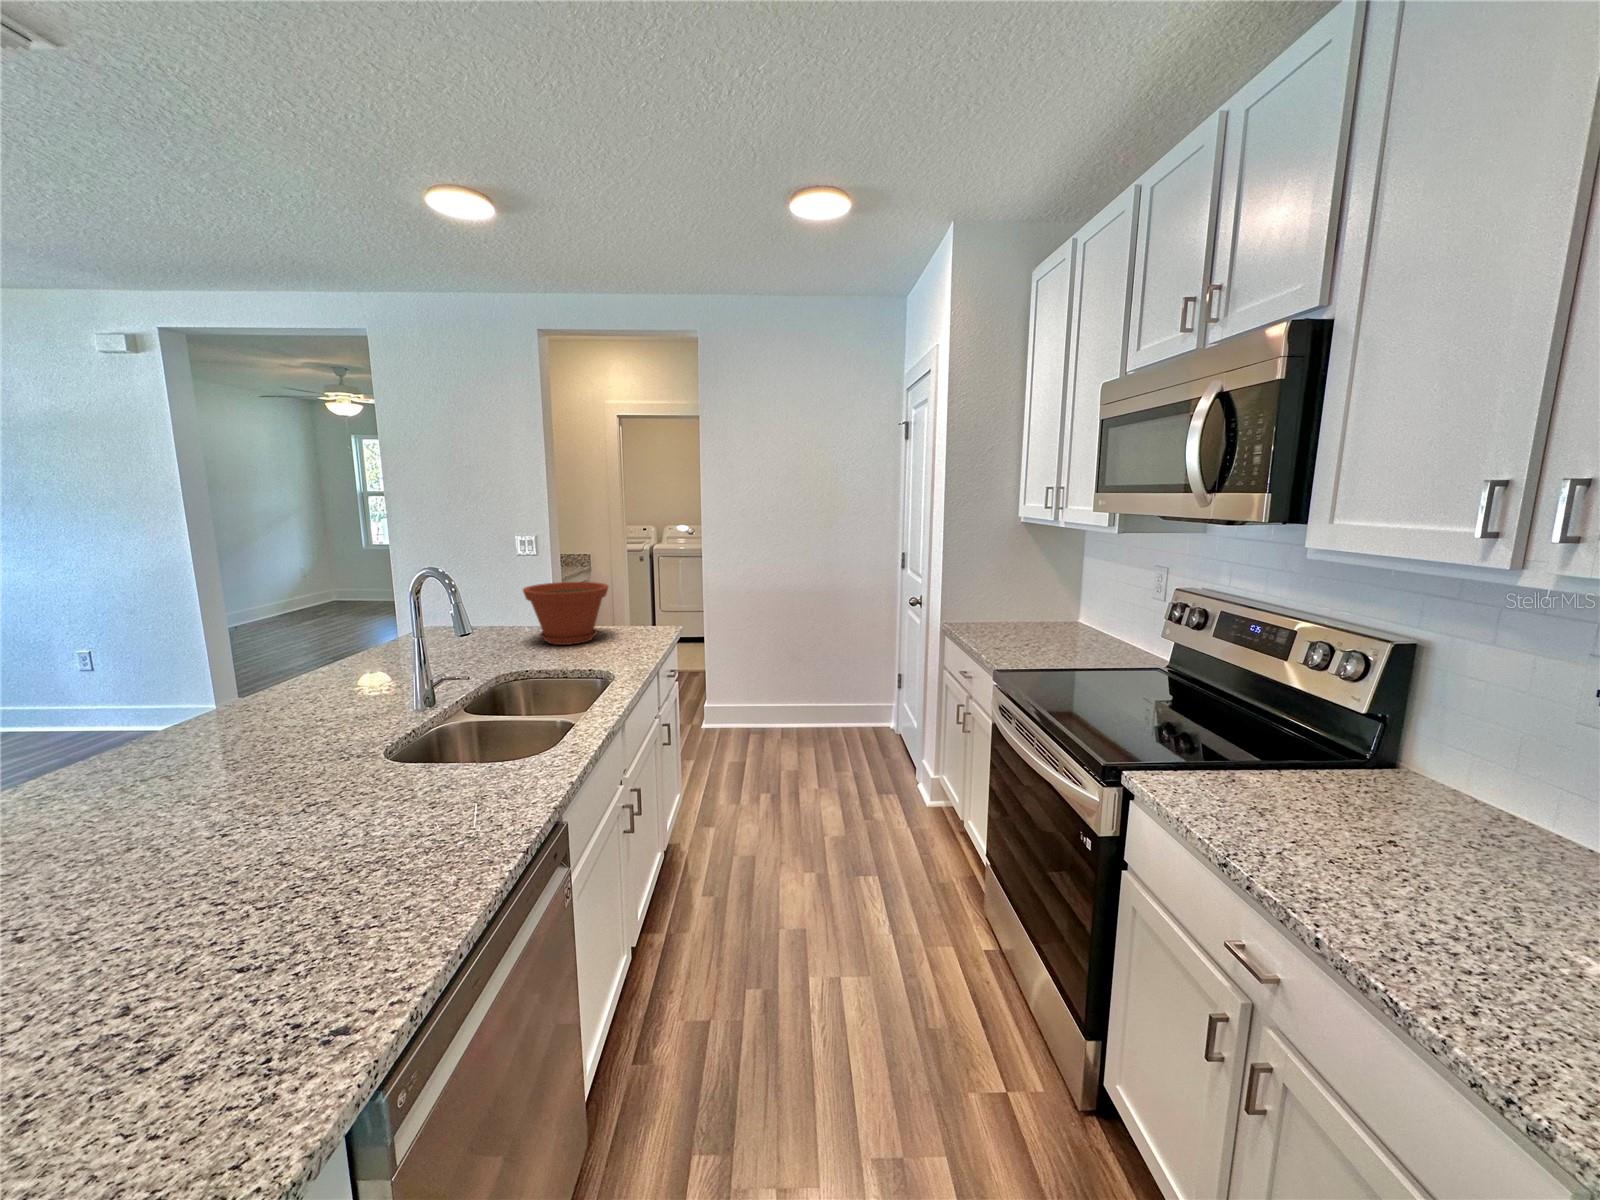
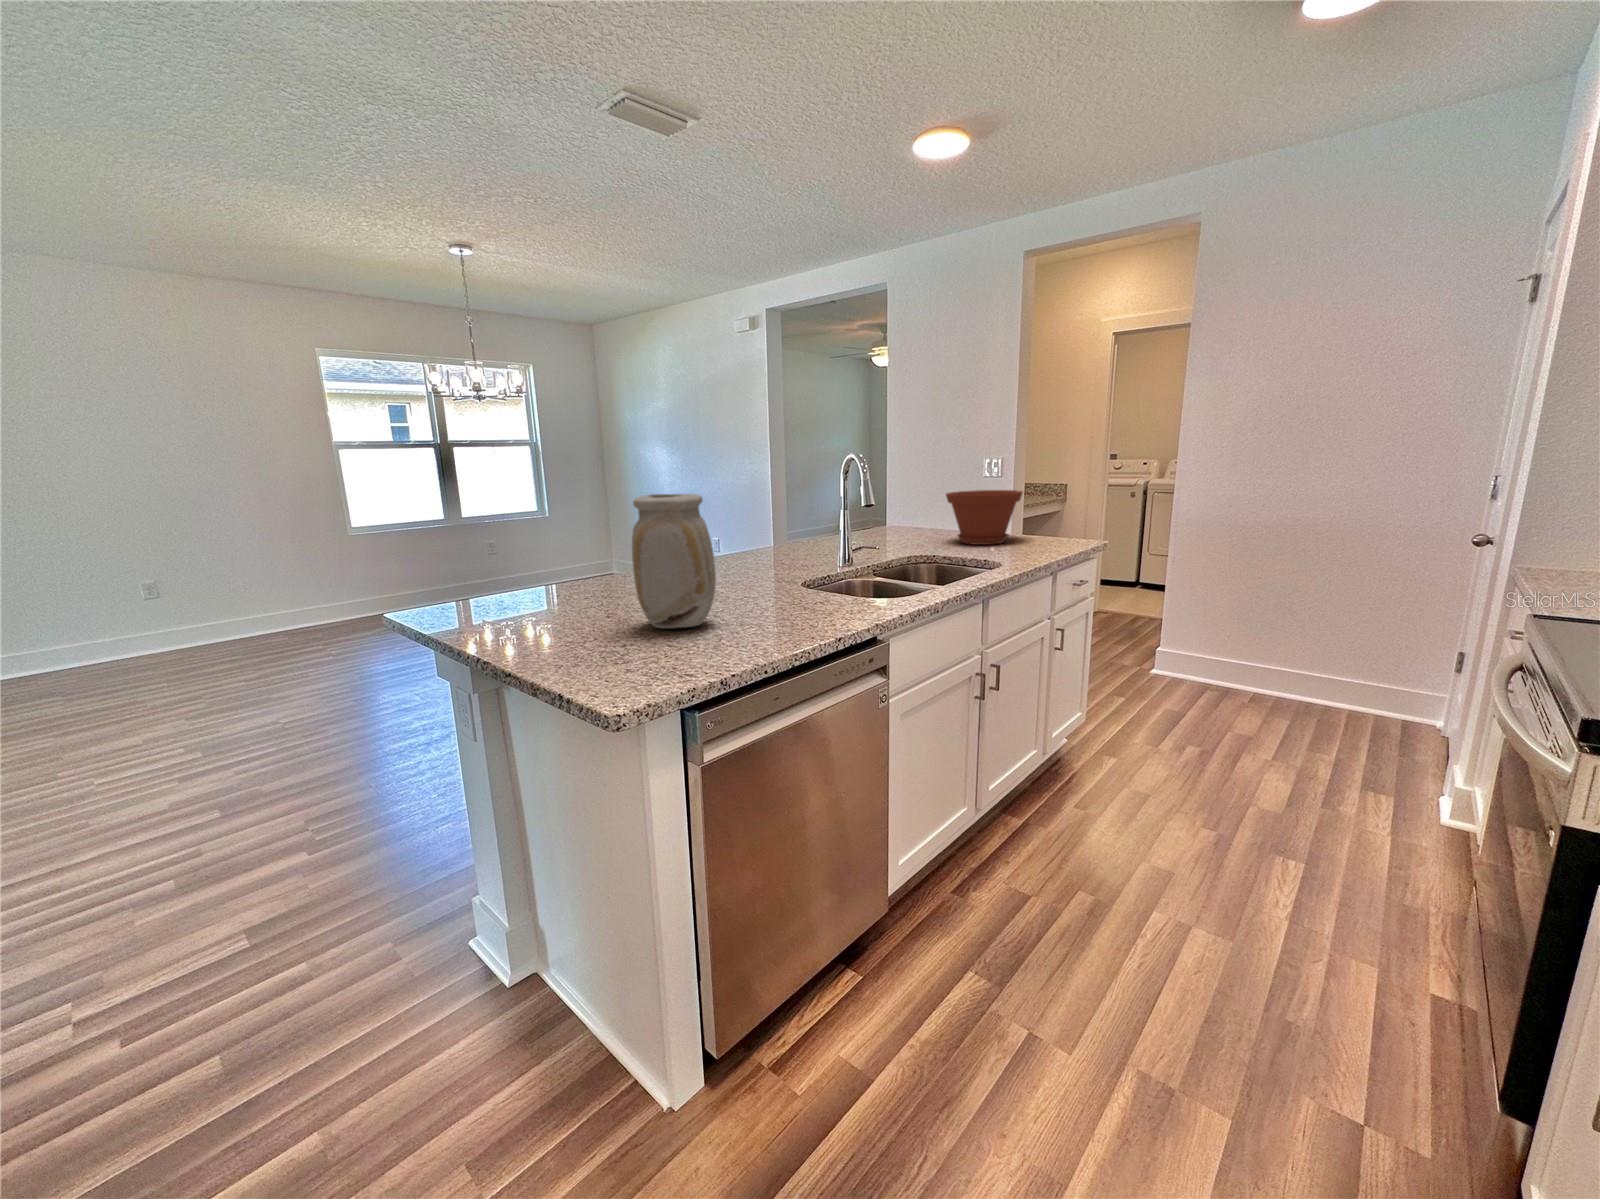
vase: none [90,674,298,933] -> present [632,494,716,629]

